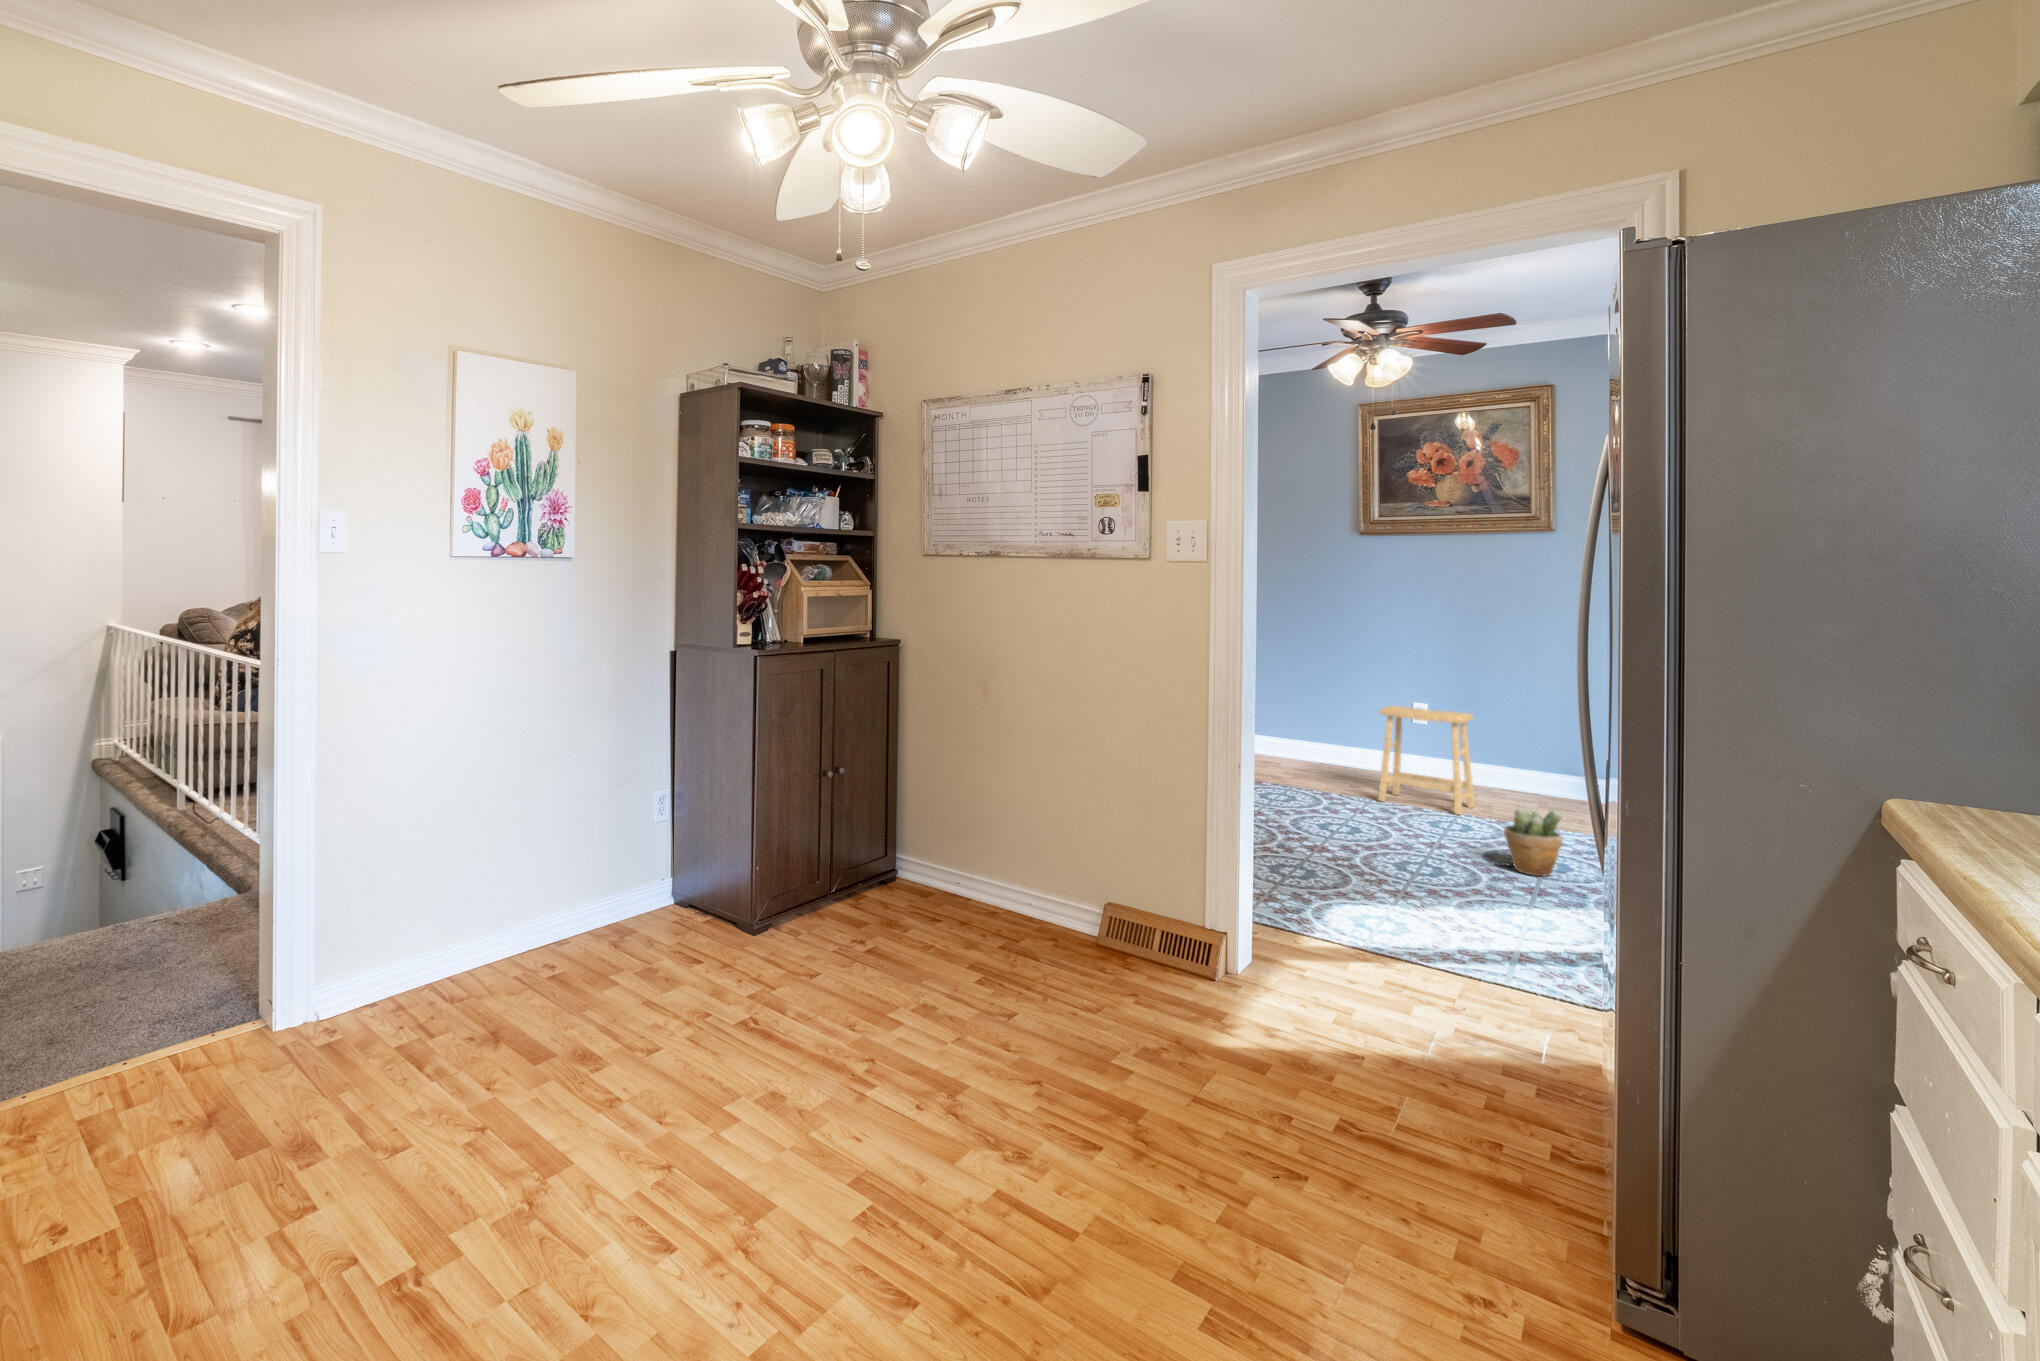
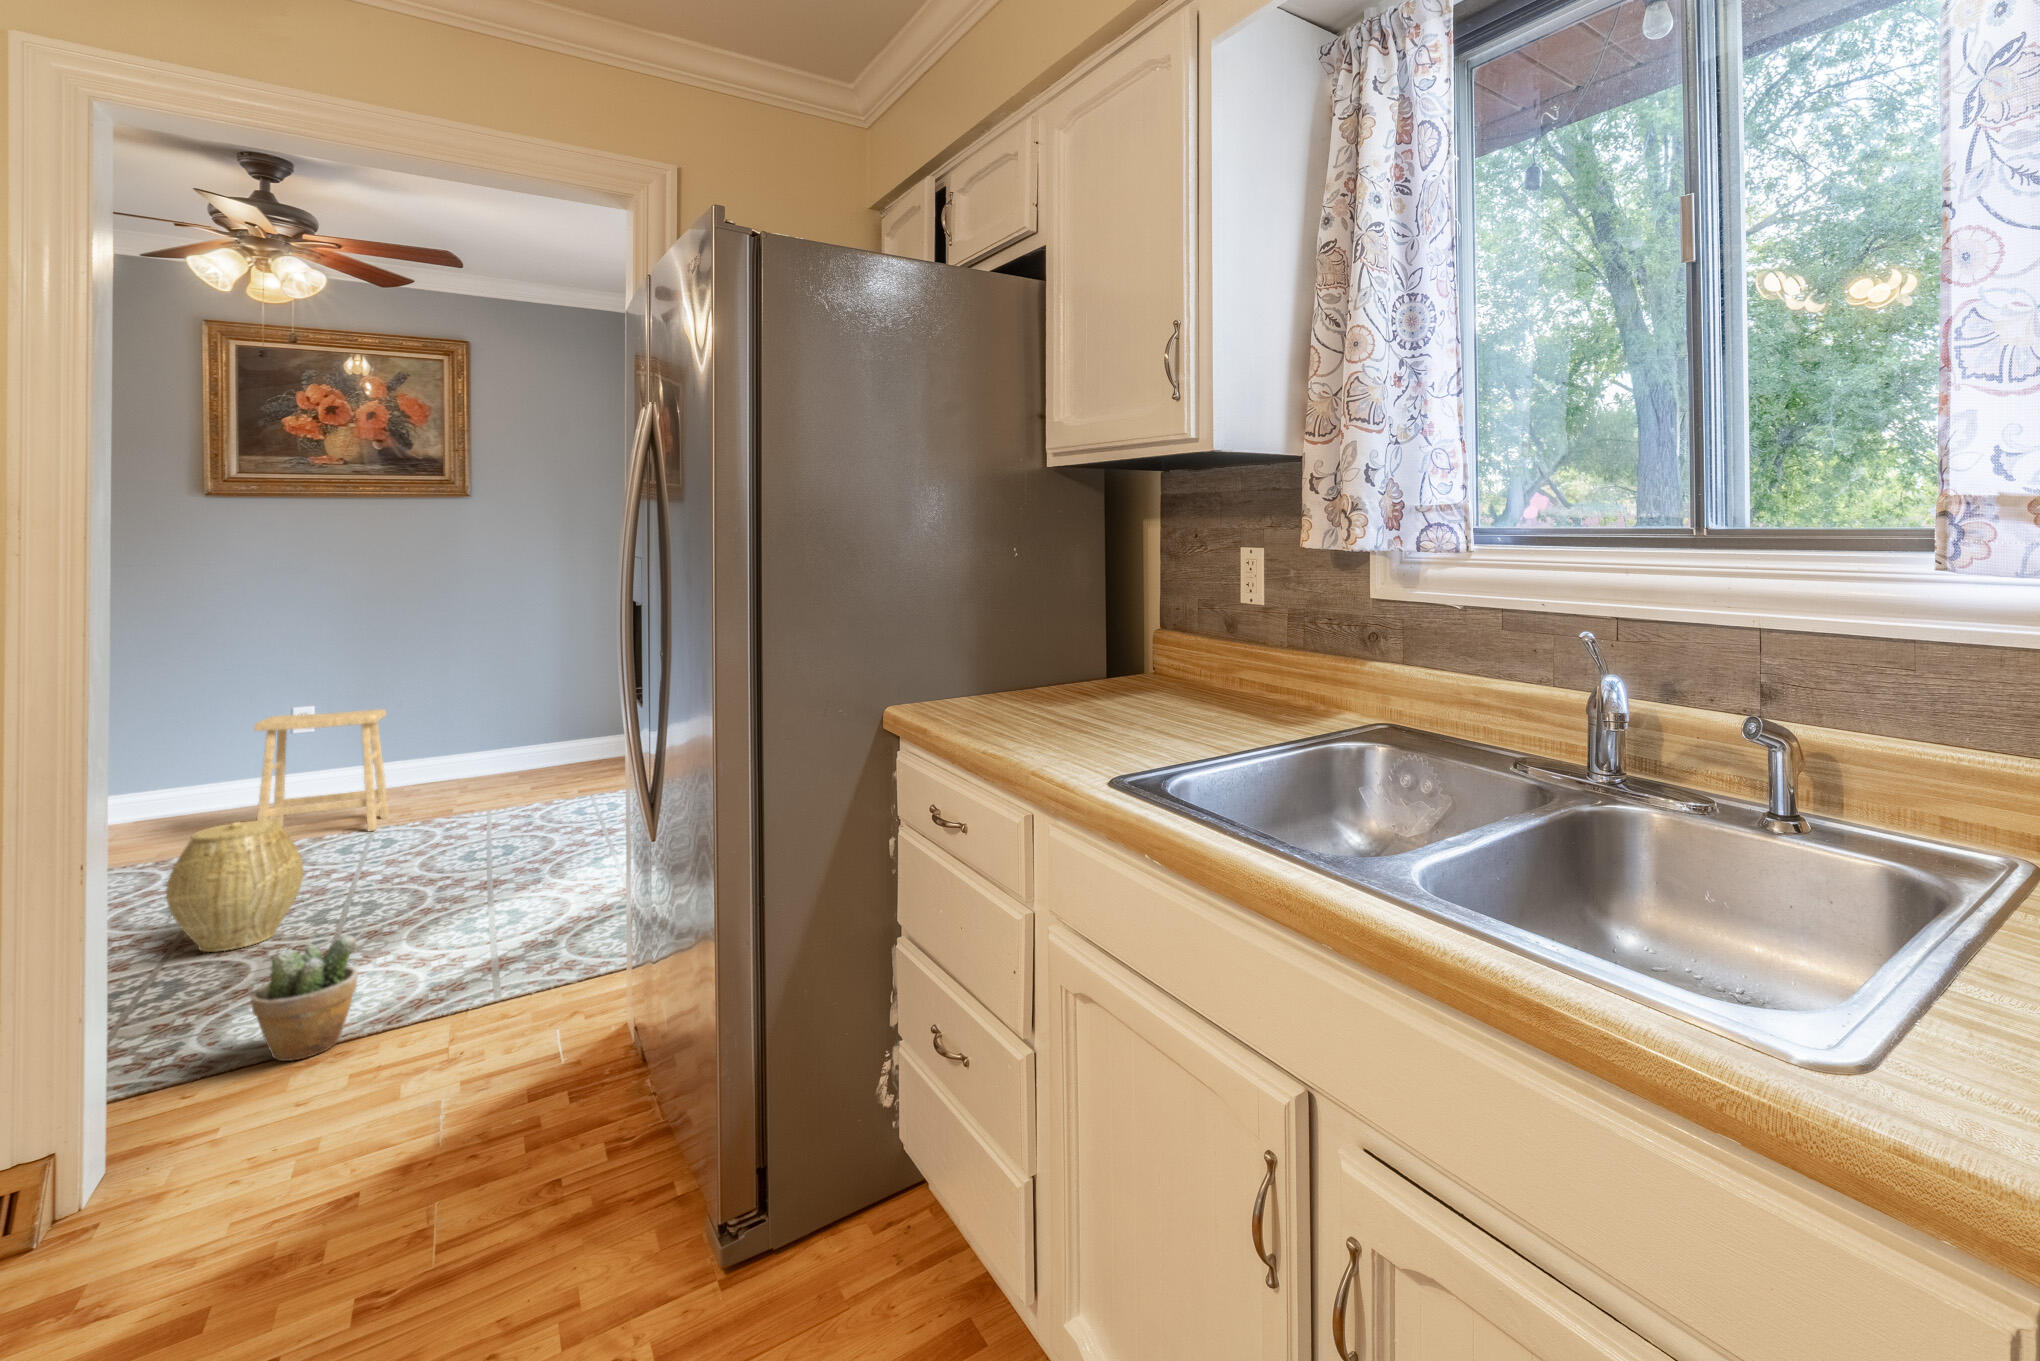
woven basket: none [1309,775,1390,869] -> present [166,820,304,952]
potted plant: present [1504,808,1562,876] -> present [251,935,358,1061]

